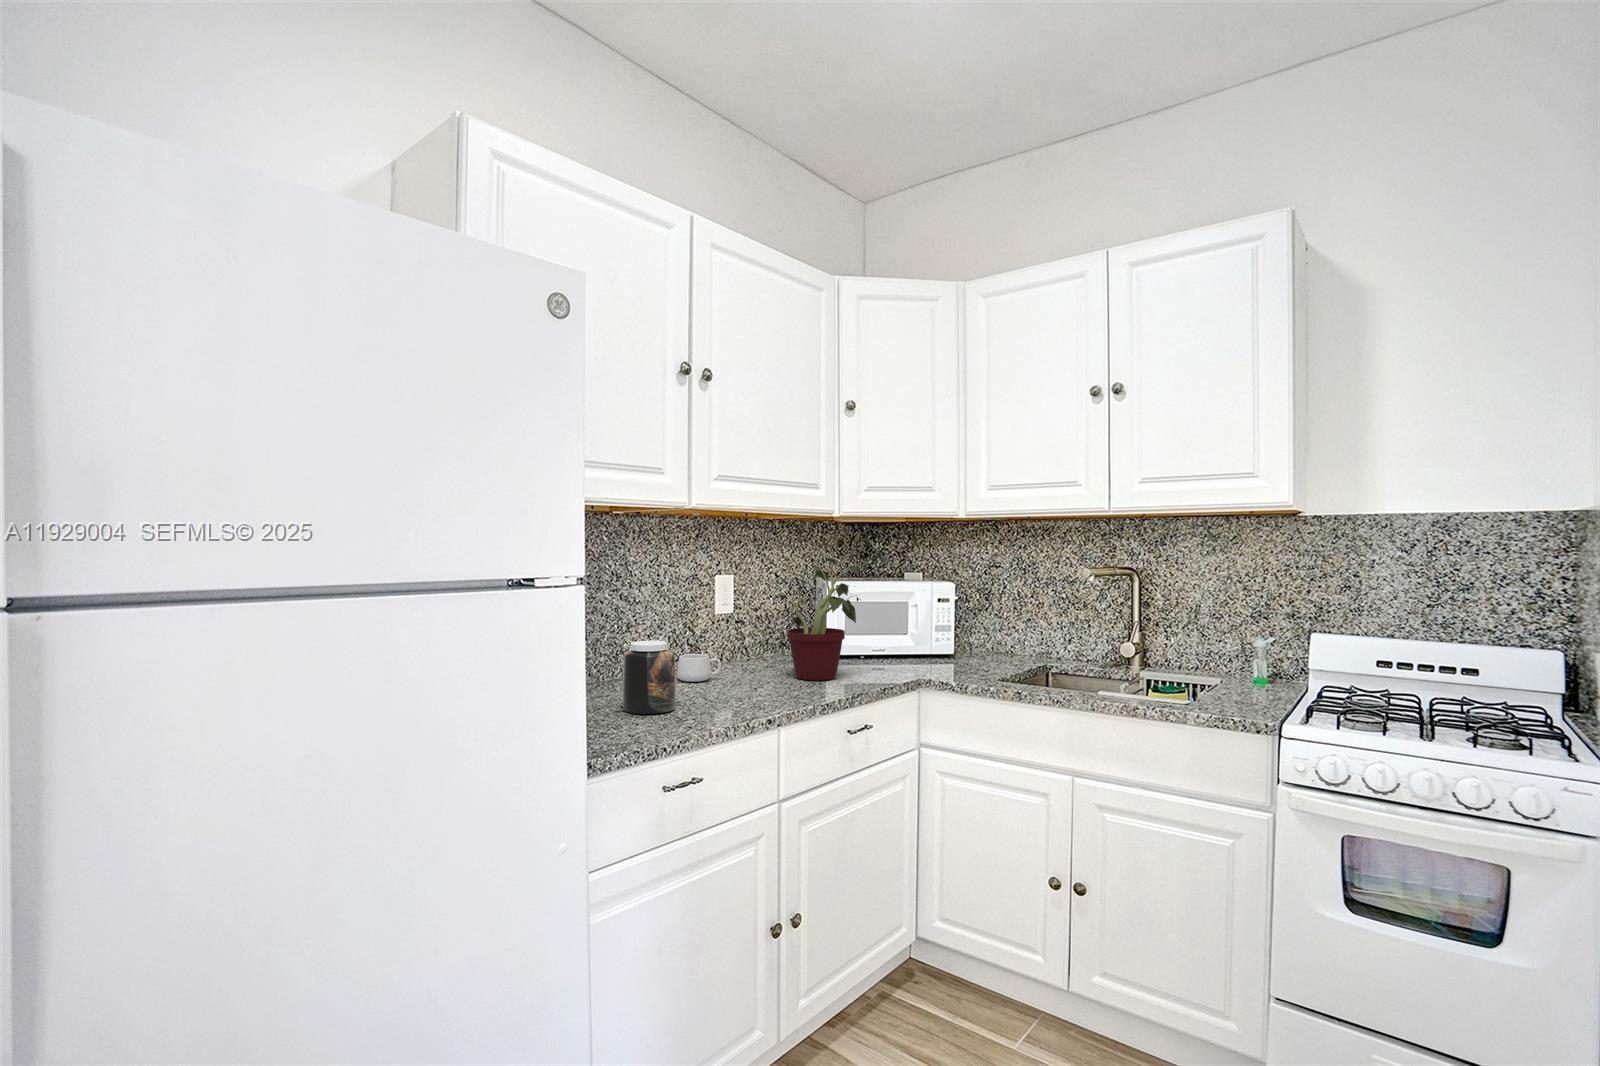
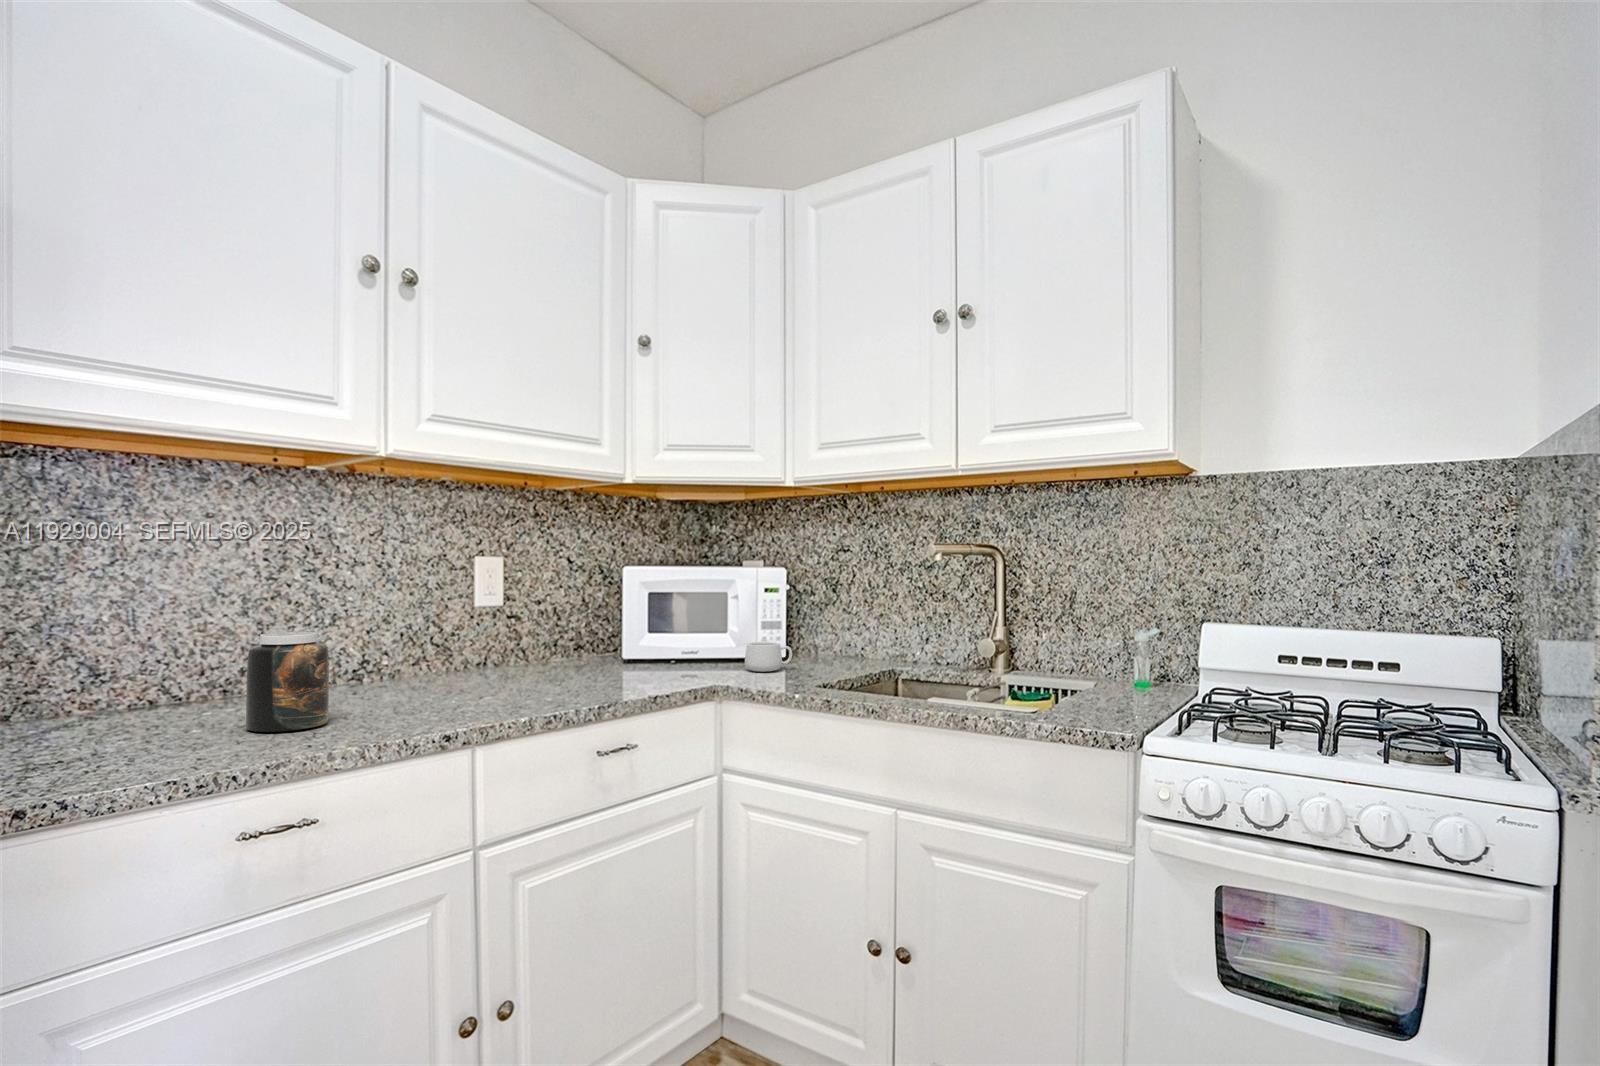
potted plant: present [775,553,869,681] -> none [527,525,655,688]
mug: present [677,654,721,682] -> present [745,642,792,672]

